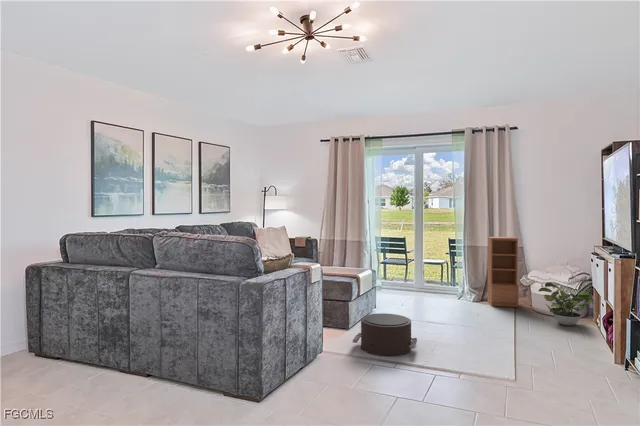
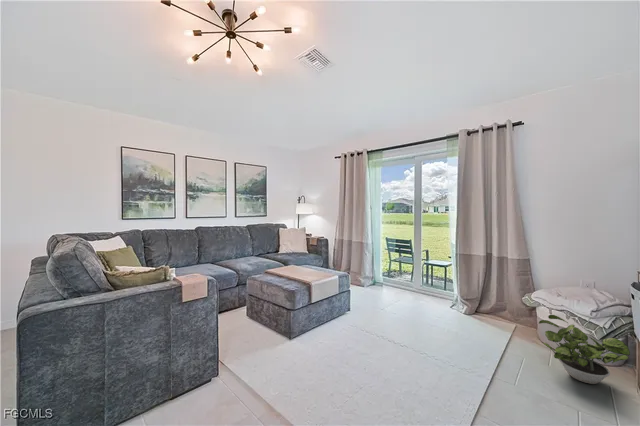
bookcase: present [488,237,519,307] -> none [483,245,519,331]
pouf: present [353,313,417,356] -> none [256,333,333,401]

